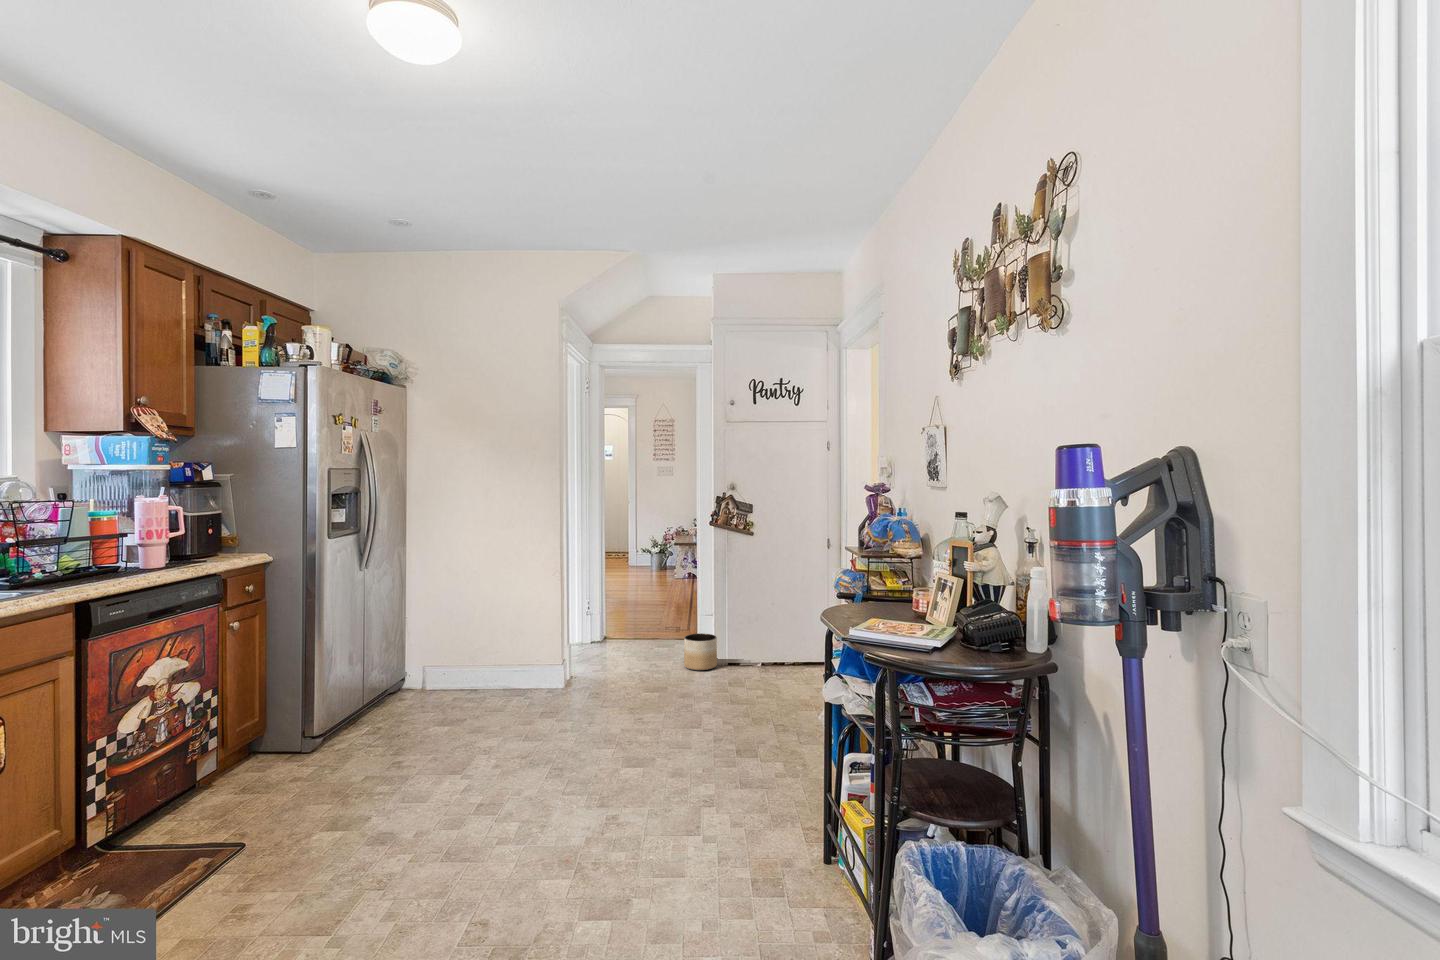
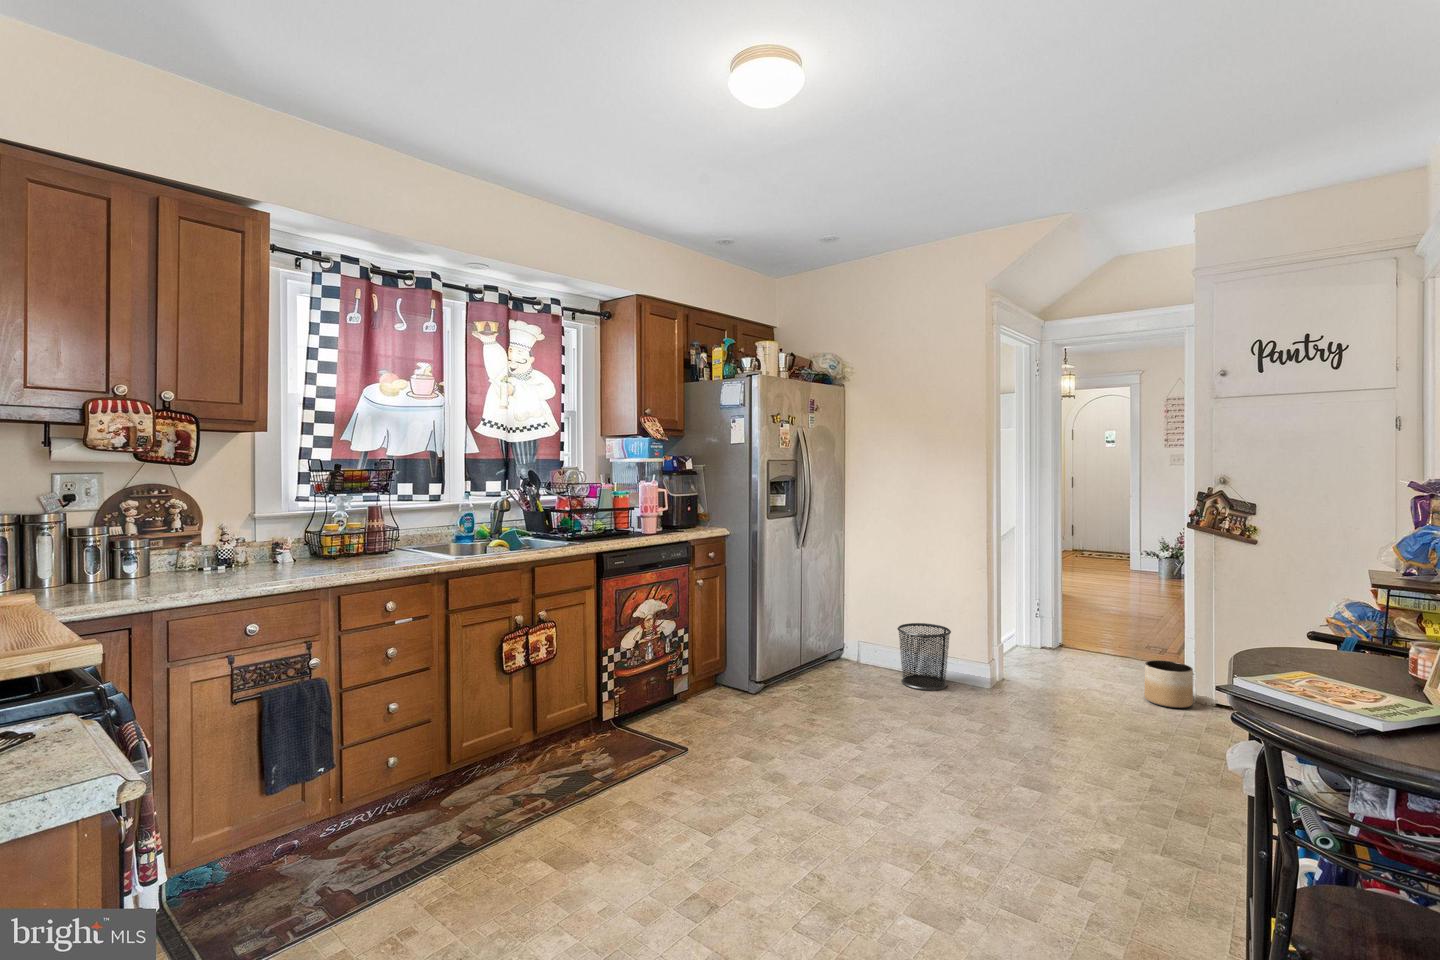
trash can: none [477,634,531,702] -> present [897,623,951,690]

